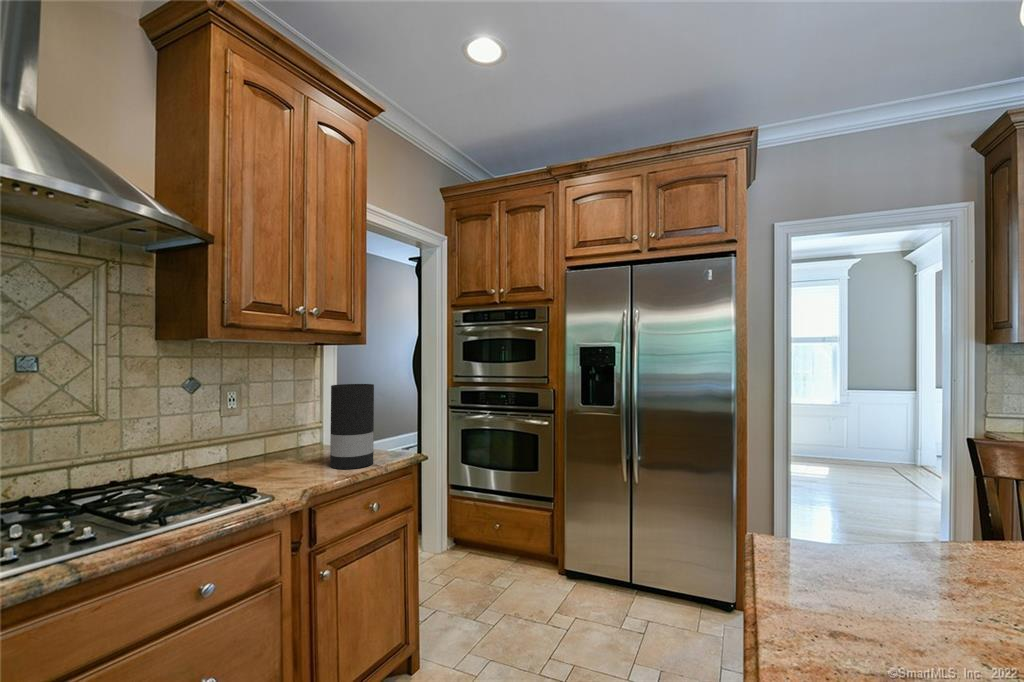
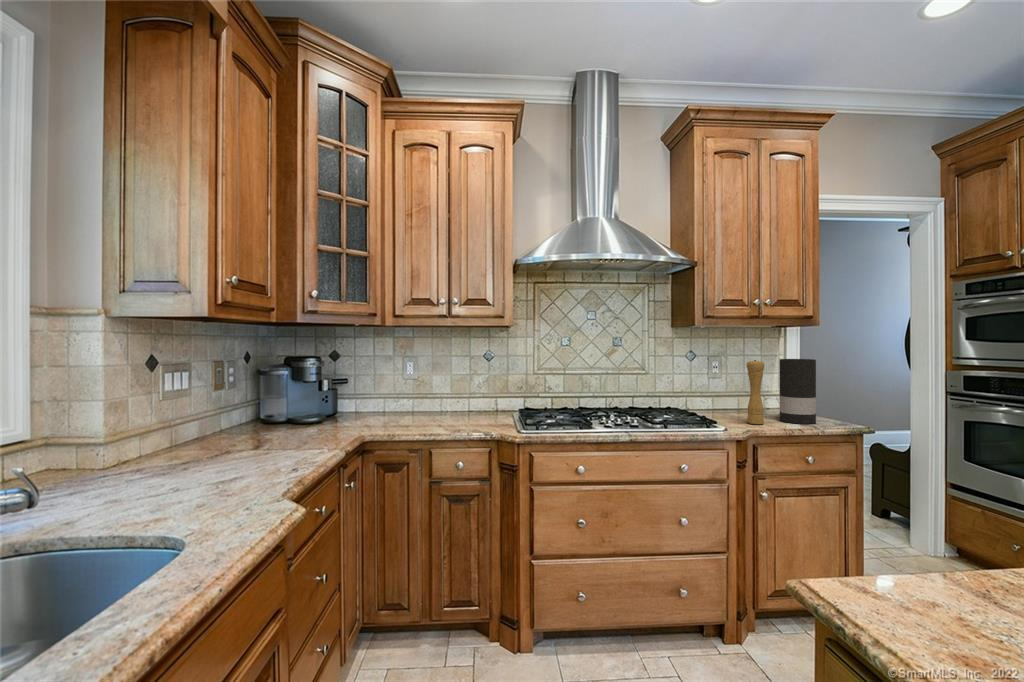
pepper mill: none [292,389,318,483] -> present [747,360,765,424]

